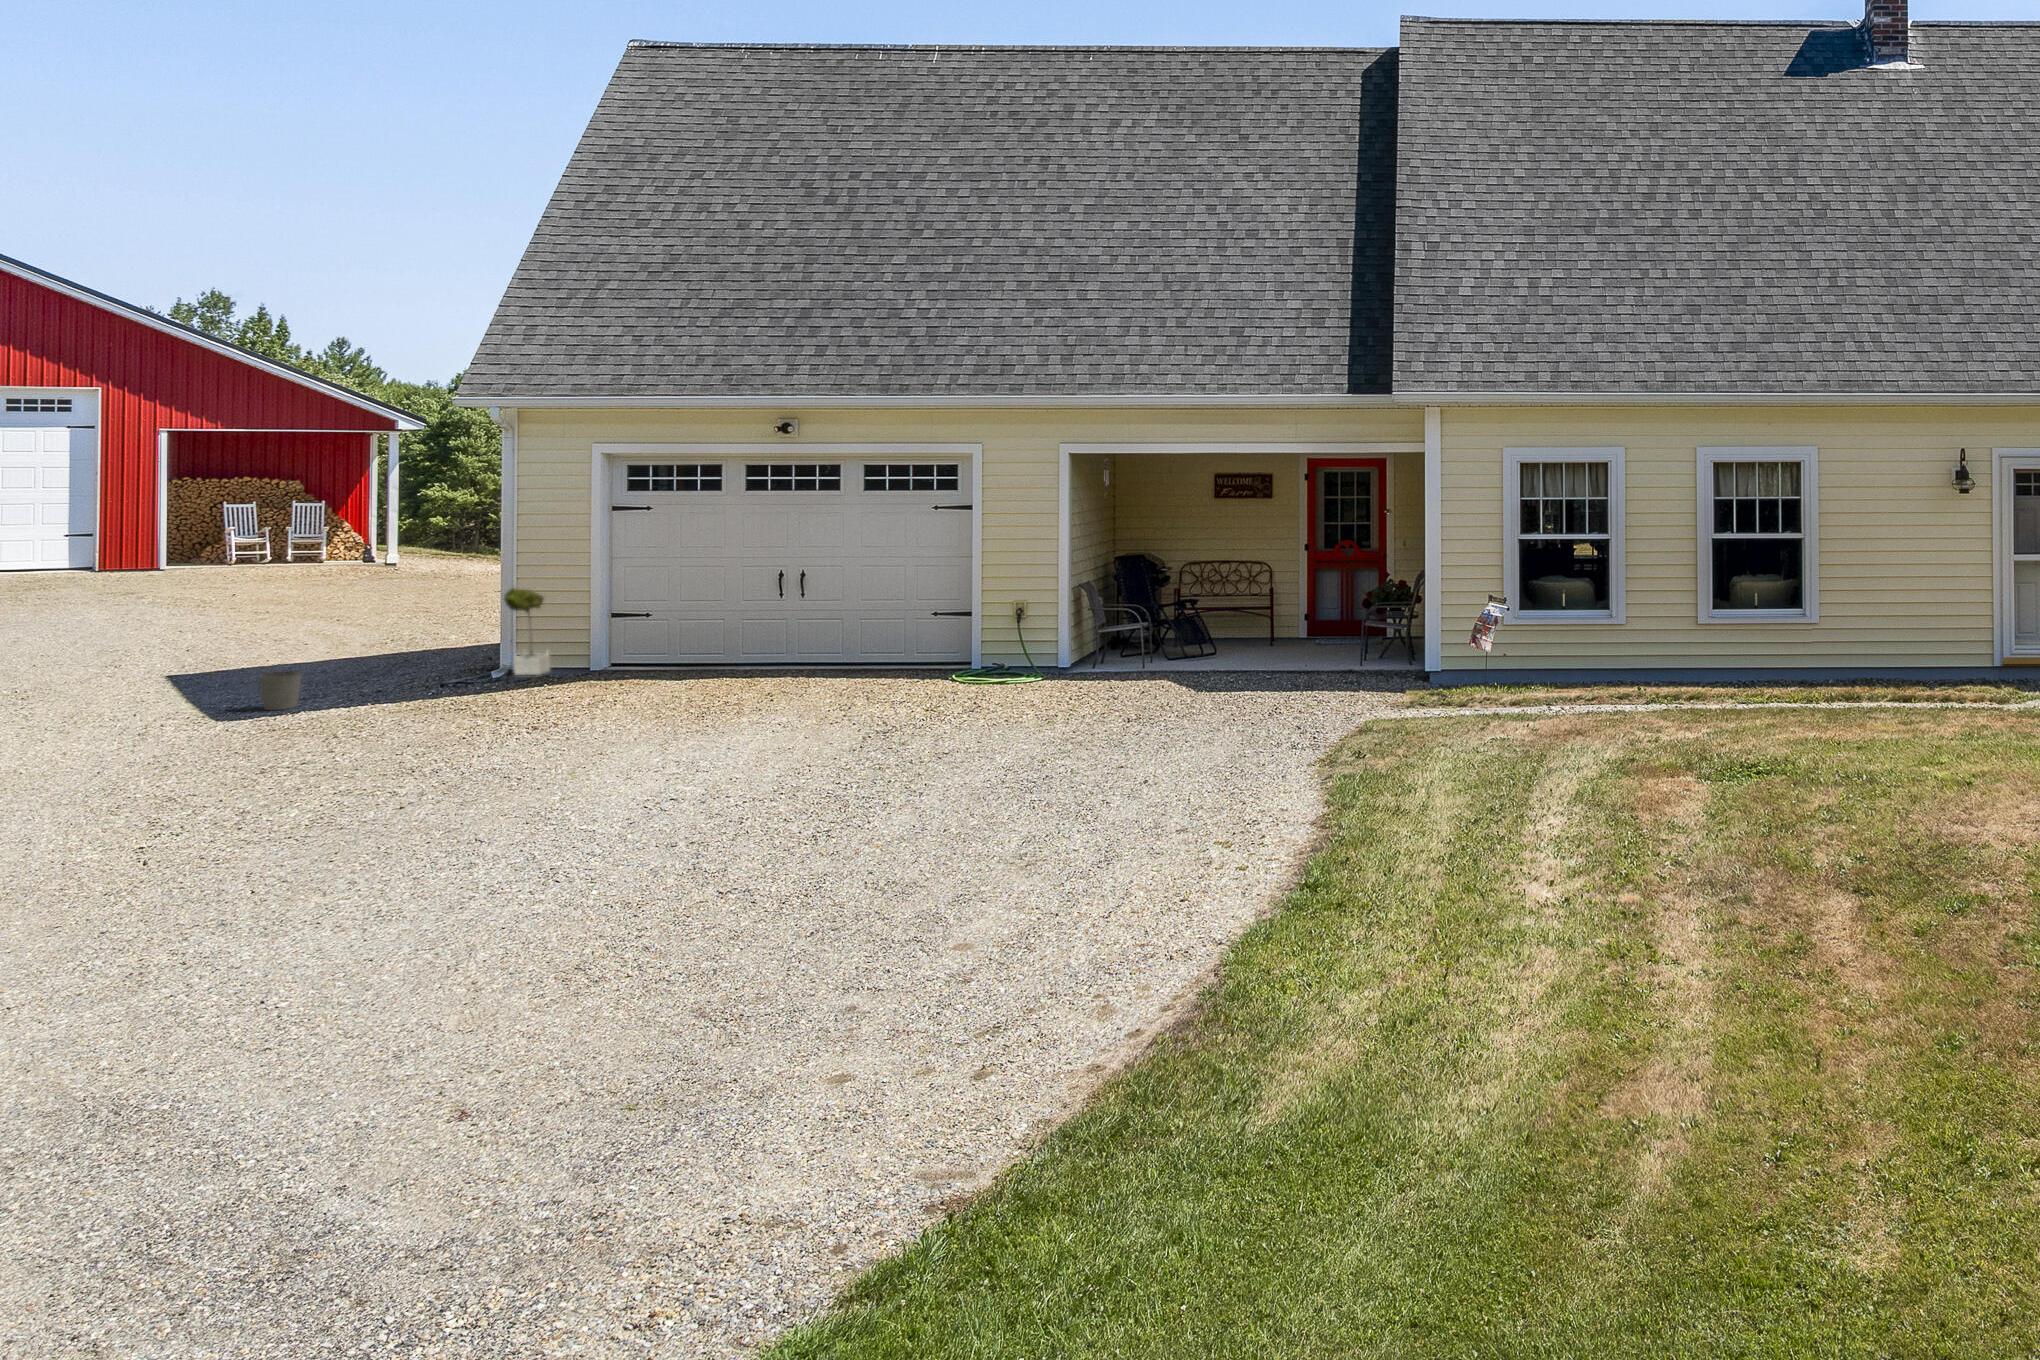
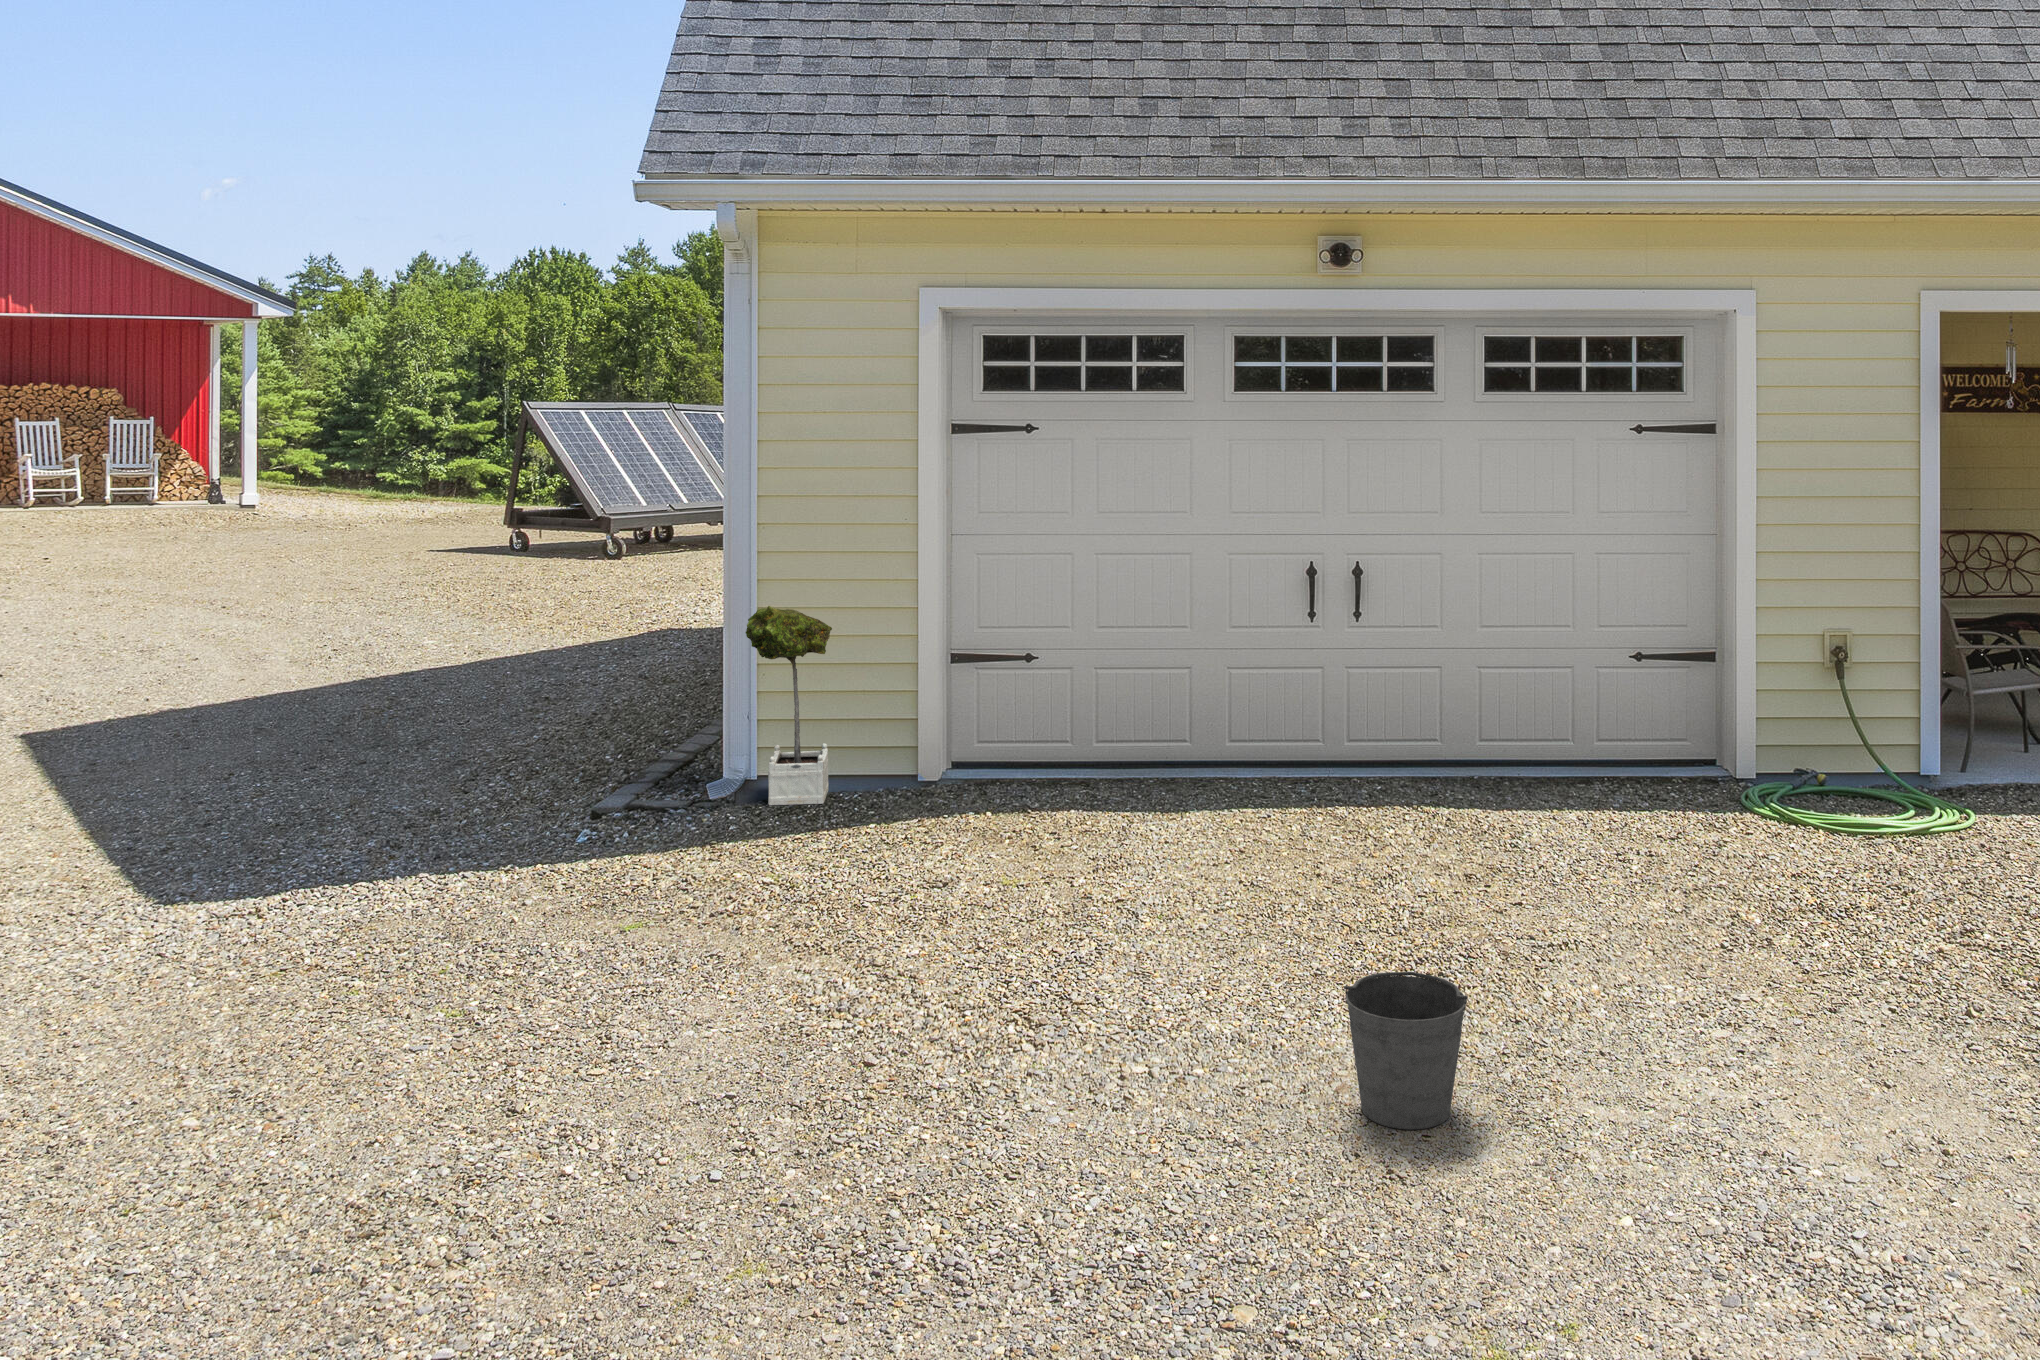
bucket: present [258,671,302,710] -> present [1344,972,1468,1130]

